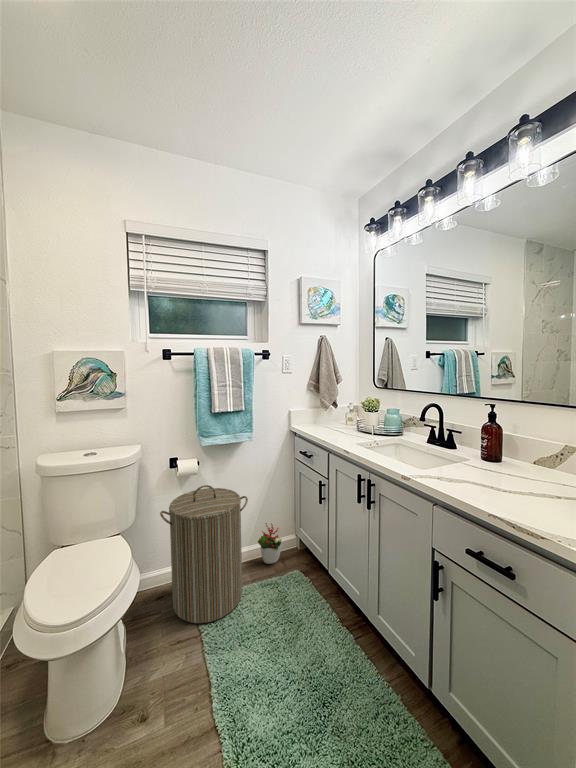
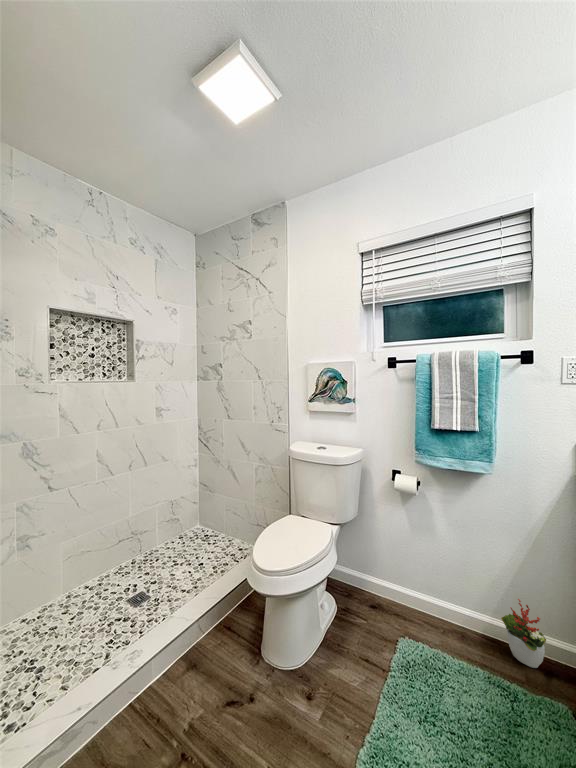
laundry hamper: present [160,485,248,623] -> none [368,509,474,678]

